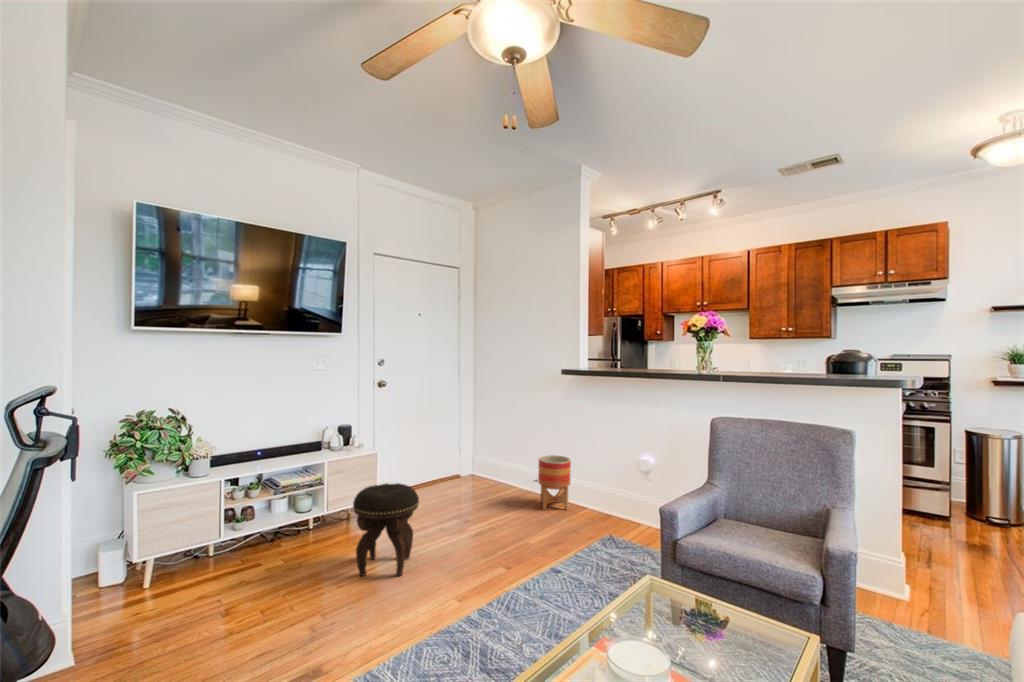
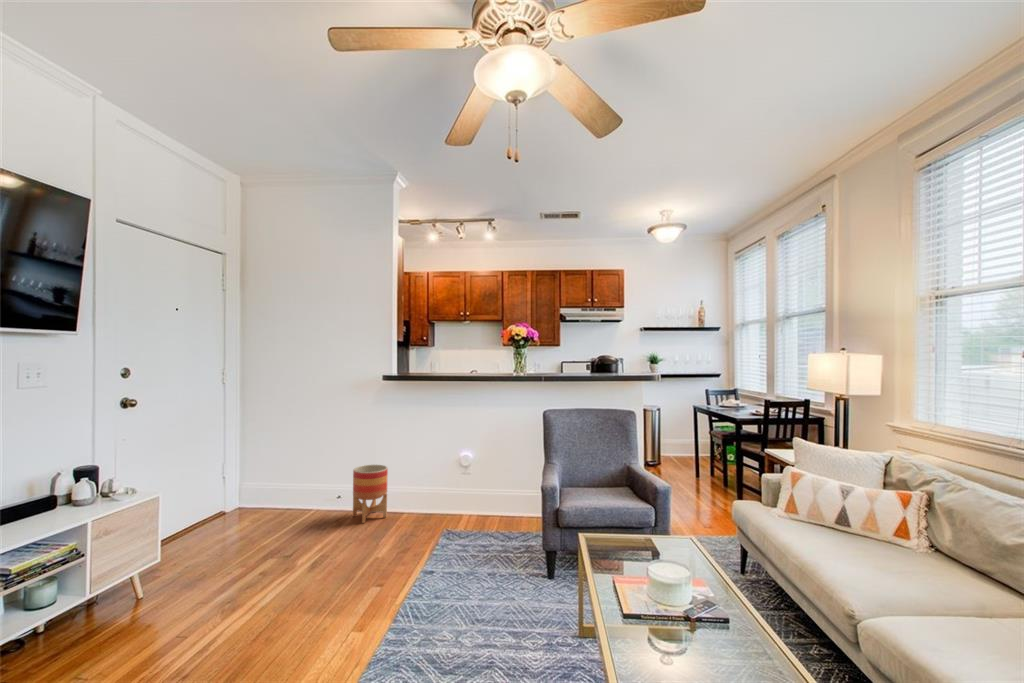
footstool: present [353,483,419,576] -> none [185,524,279,655]

